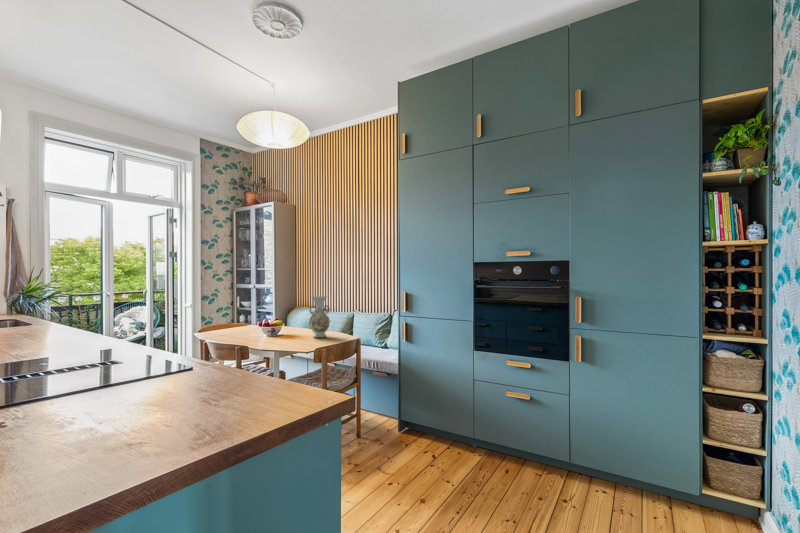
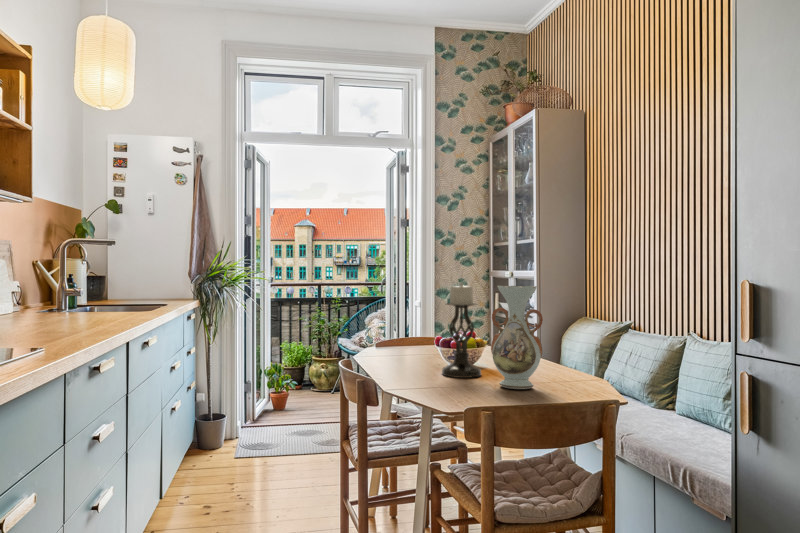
candle holder: none [280,296,298,338] -> present [442,283,481,378]

